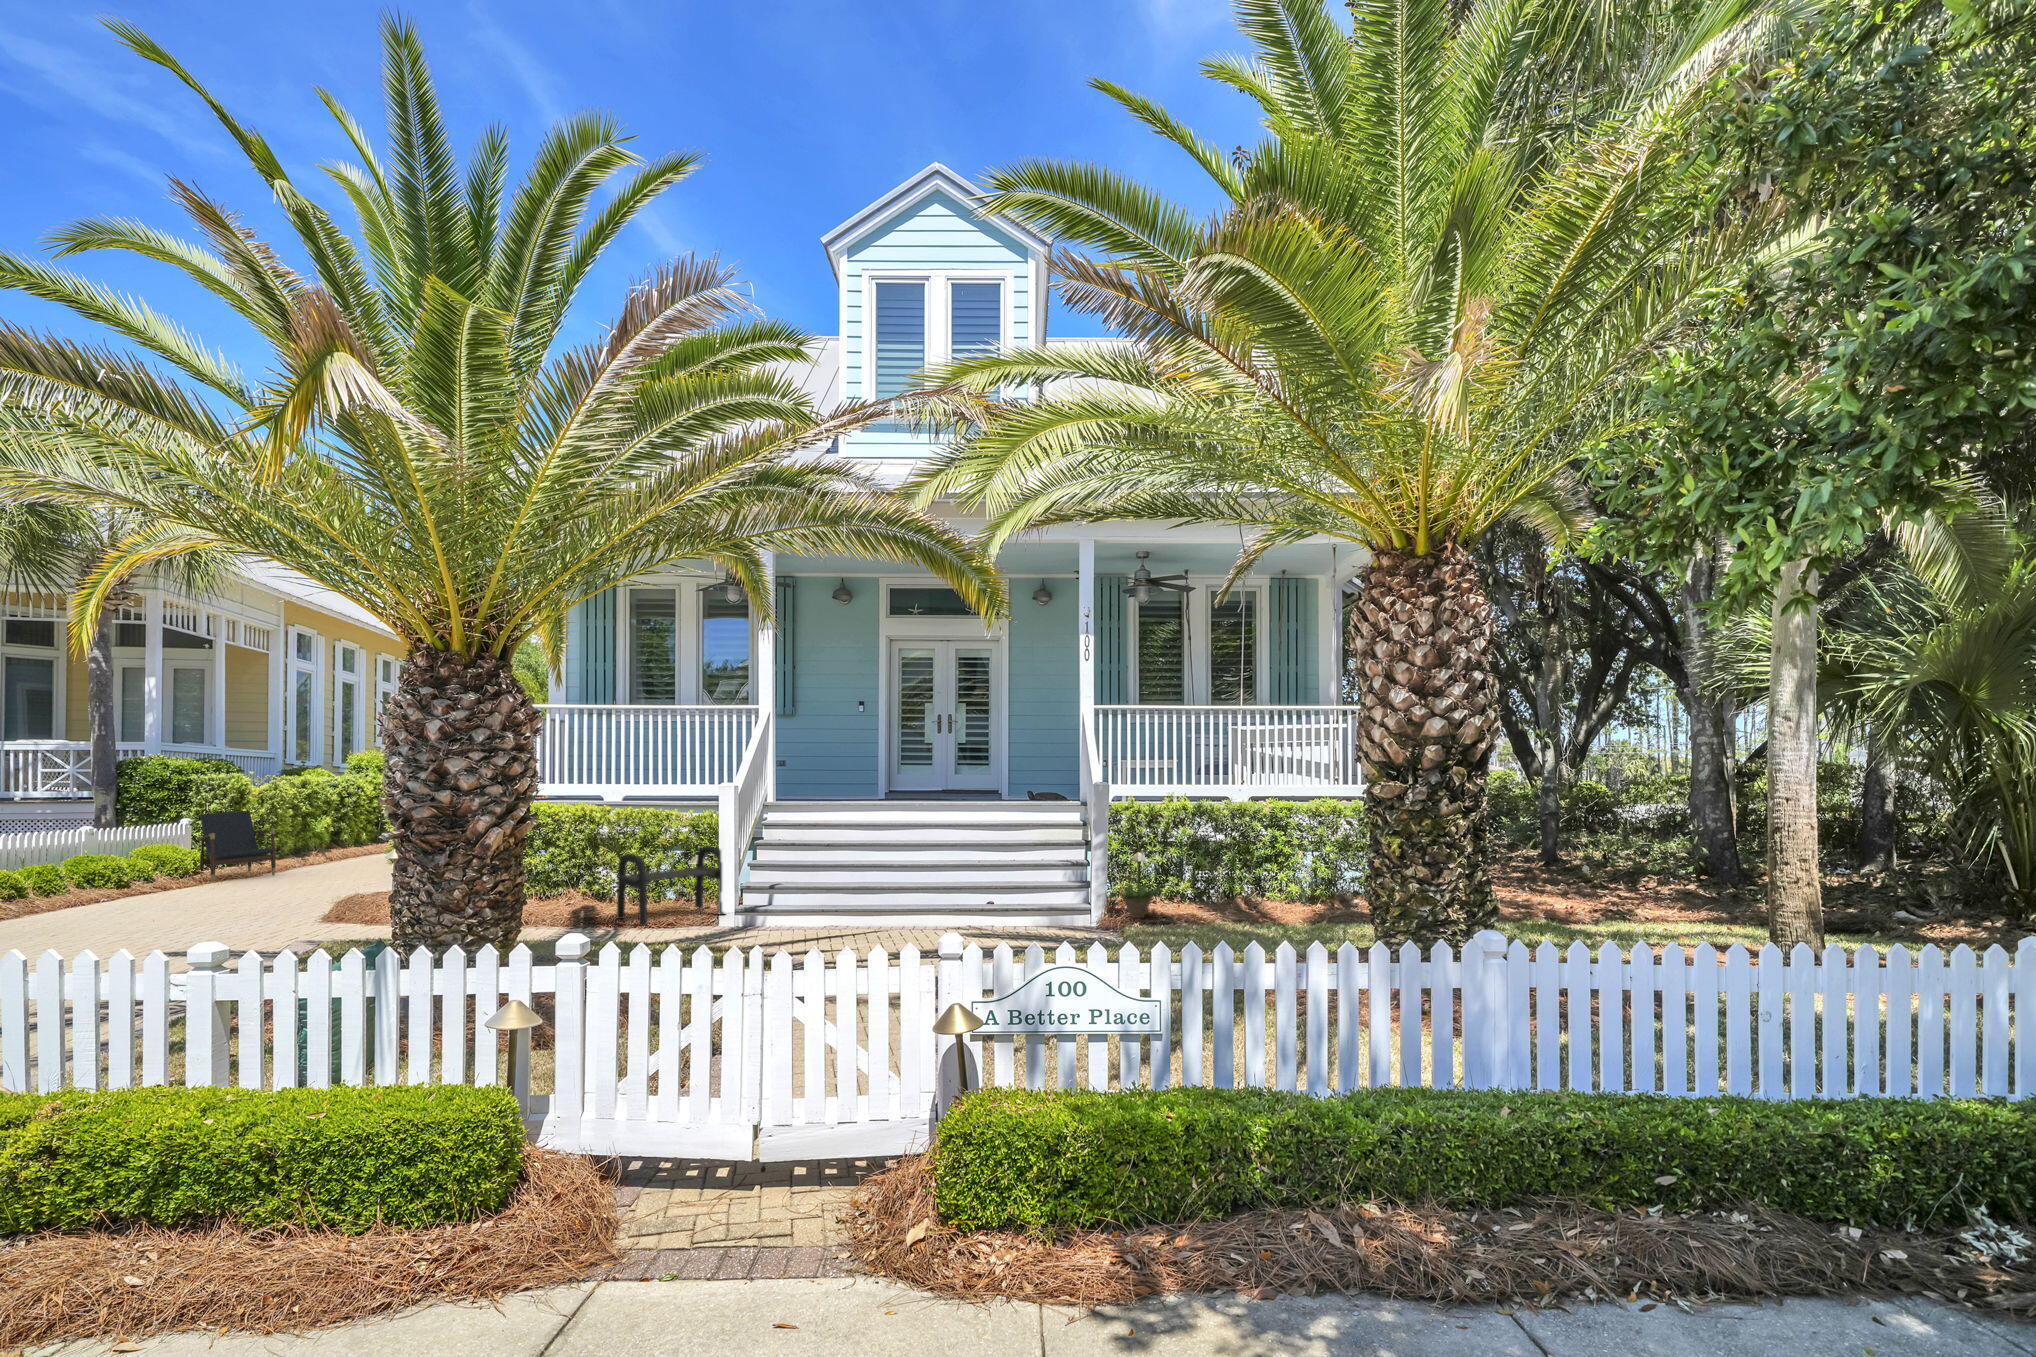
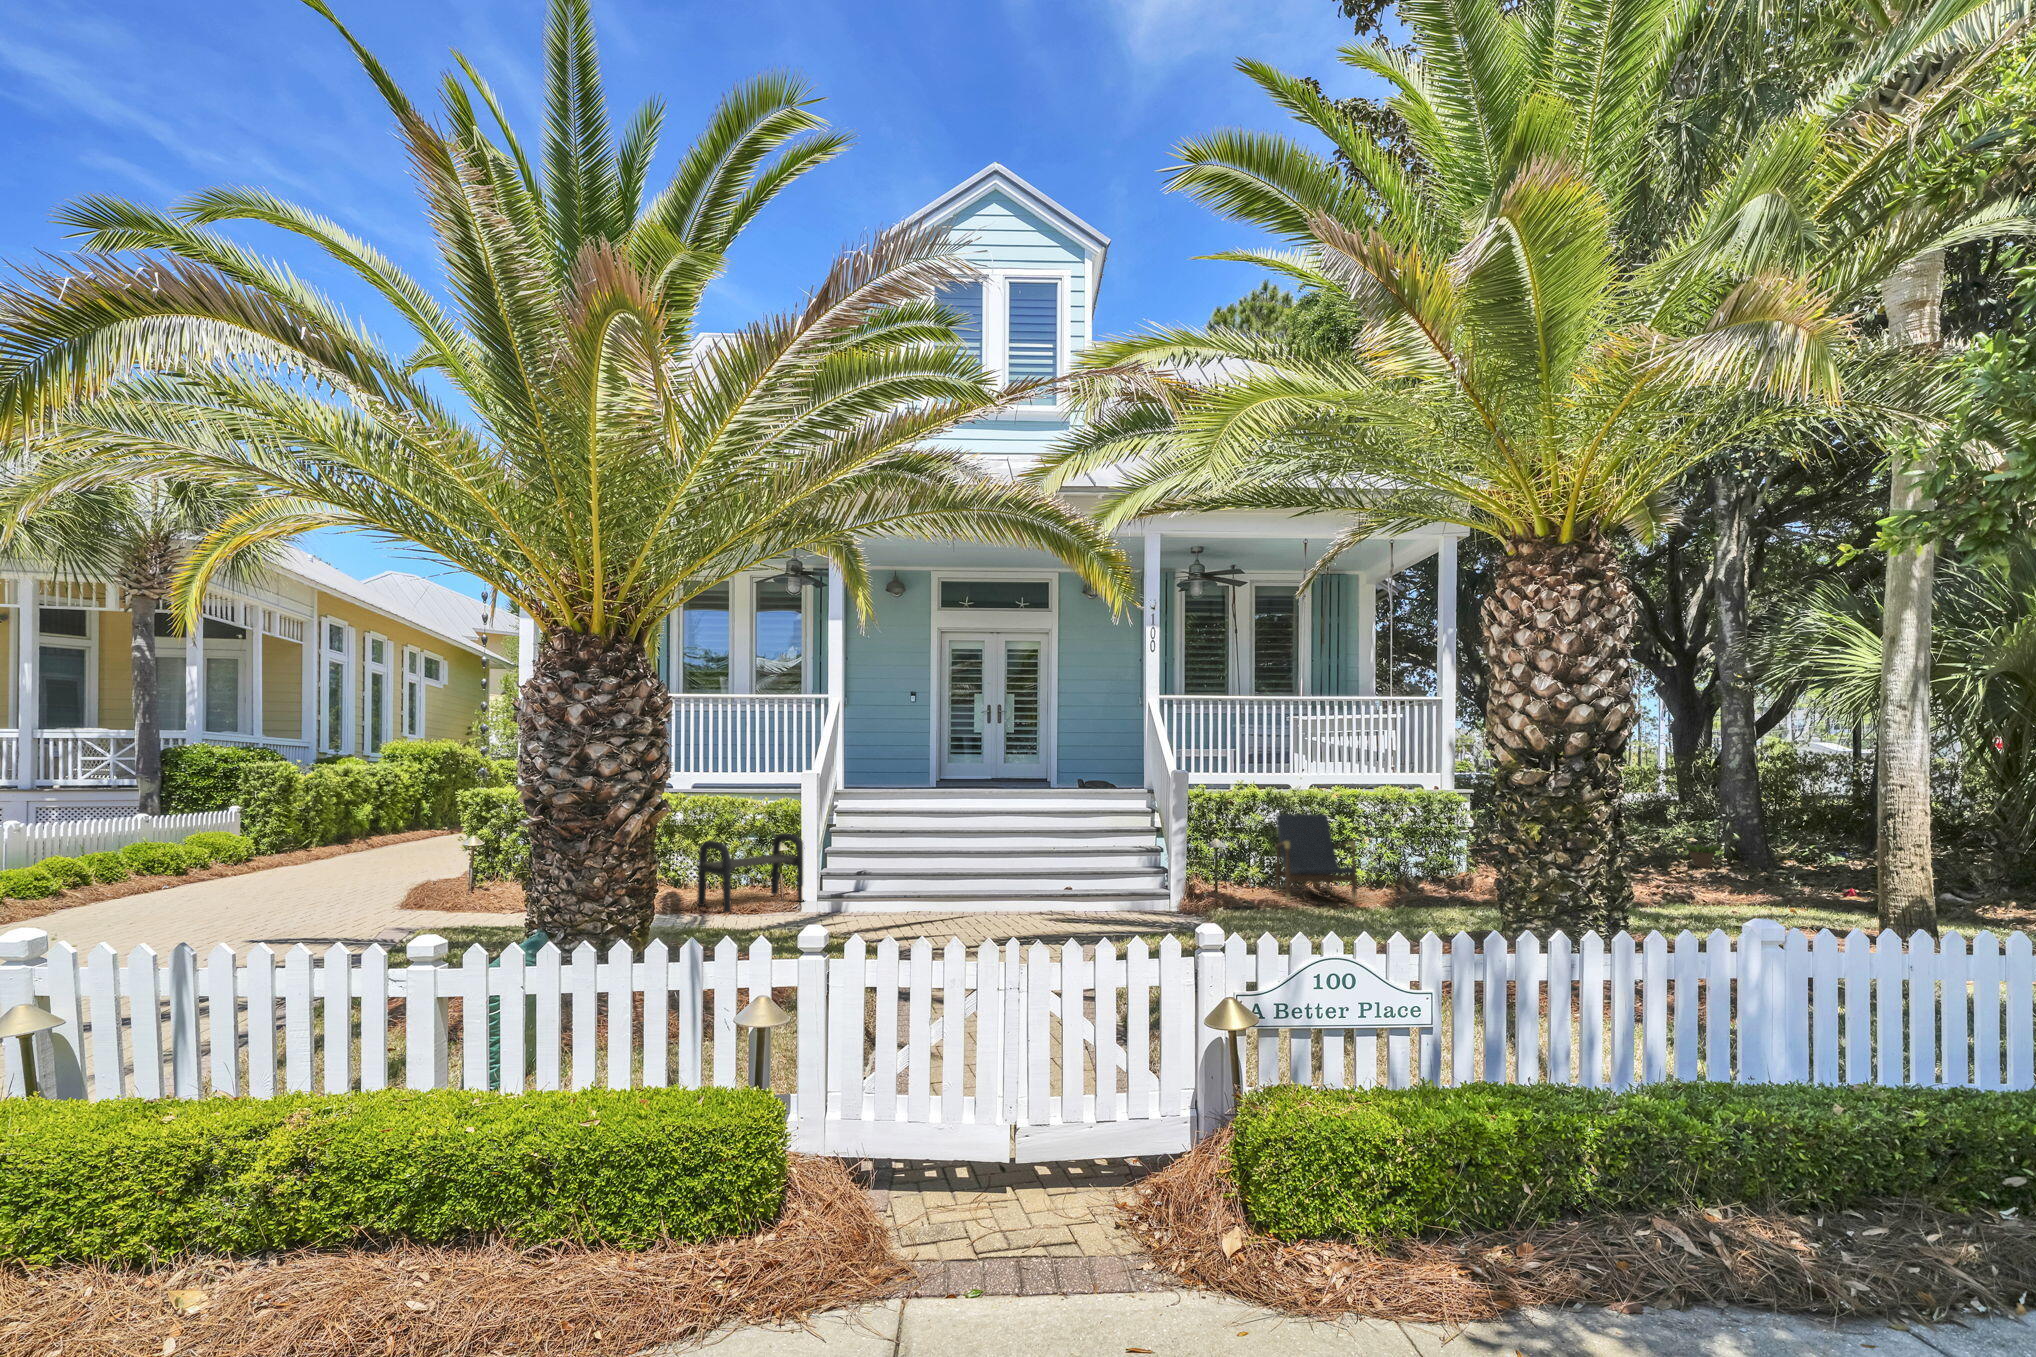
lounge chair: present [200,811,276,881] -> present [1276,814,1357,902]
decorative plant: present [1115,884,1161,918] -> present [1682,842,1719,868]

